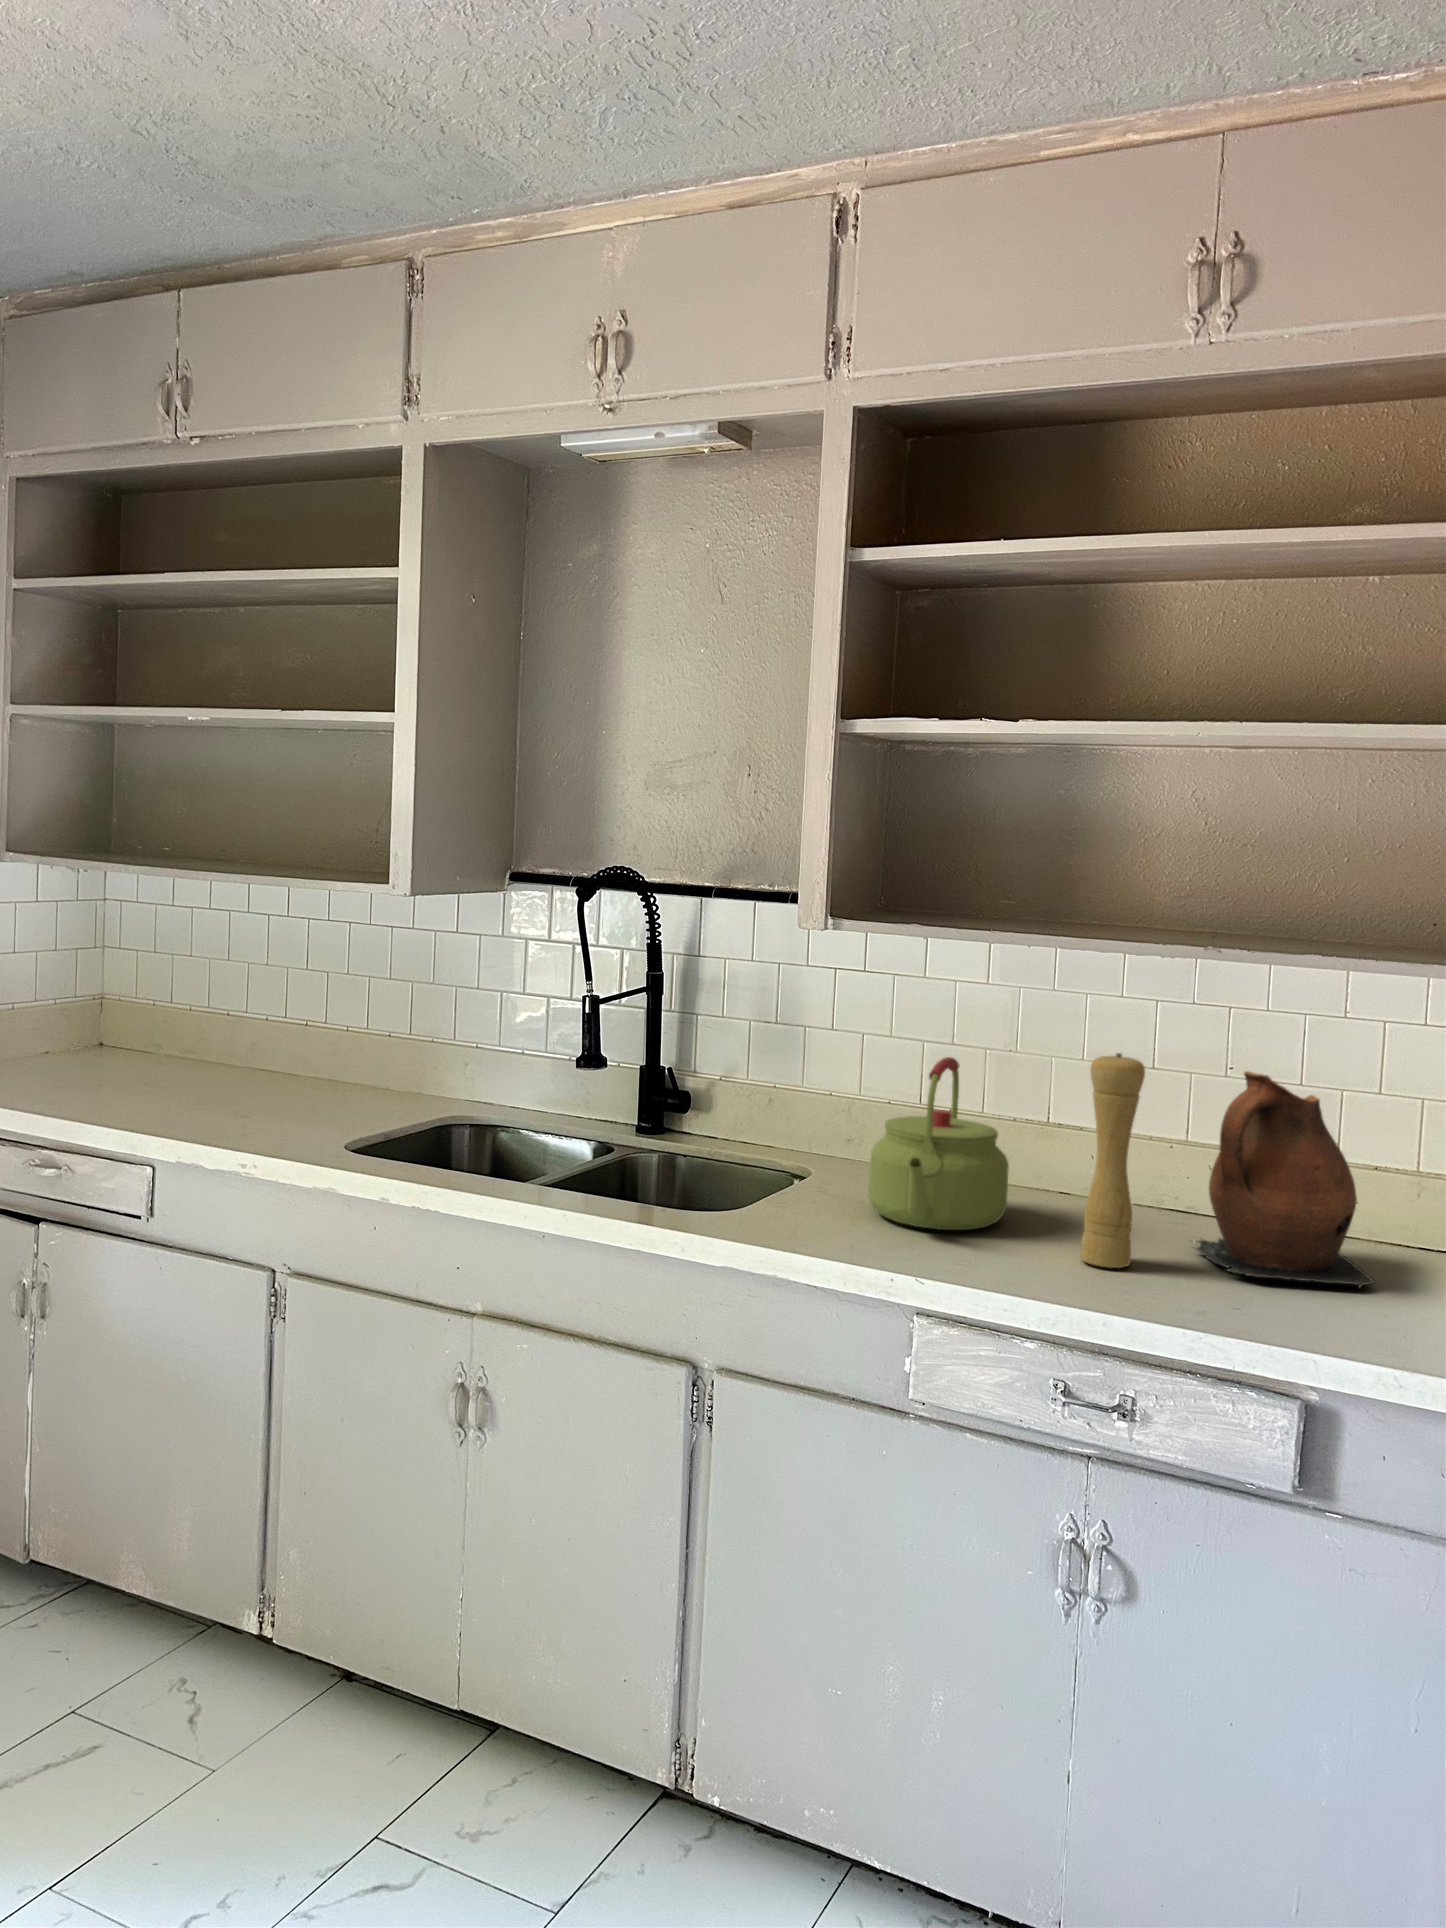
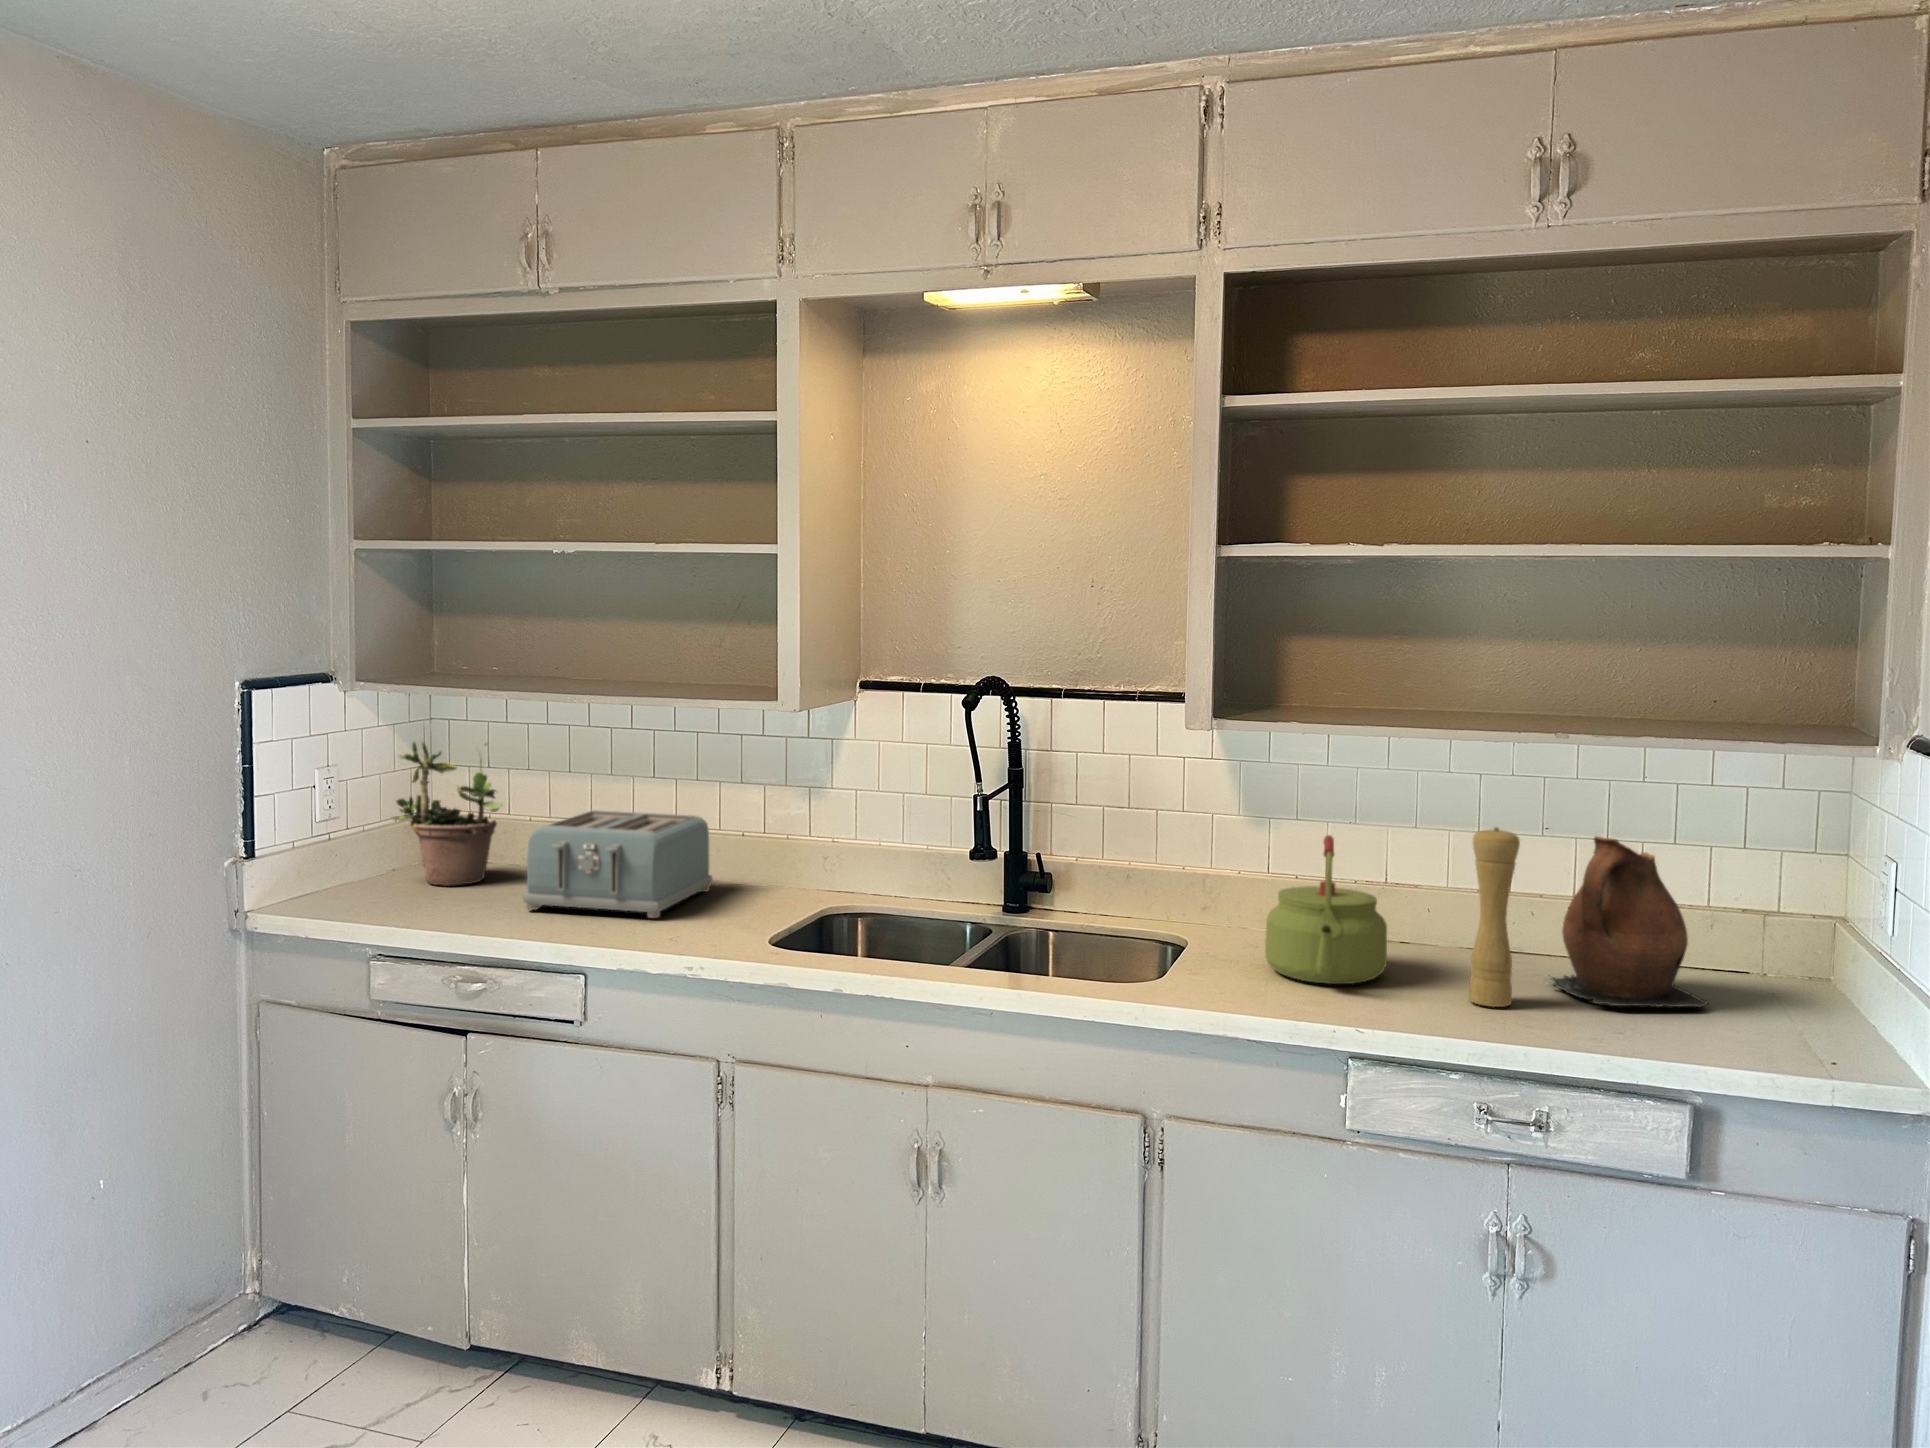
potted plant: none [29,905,140,1071] -> present [392,741,502,886]
toaster: none [125,1000,346,1113] -> present [523,810,713,918]

